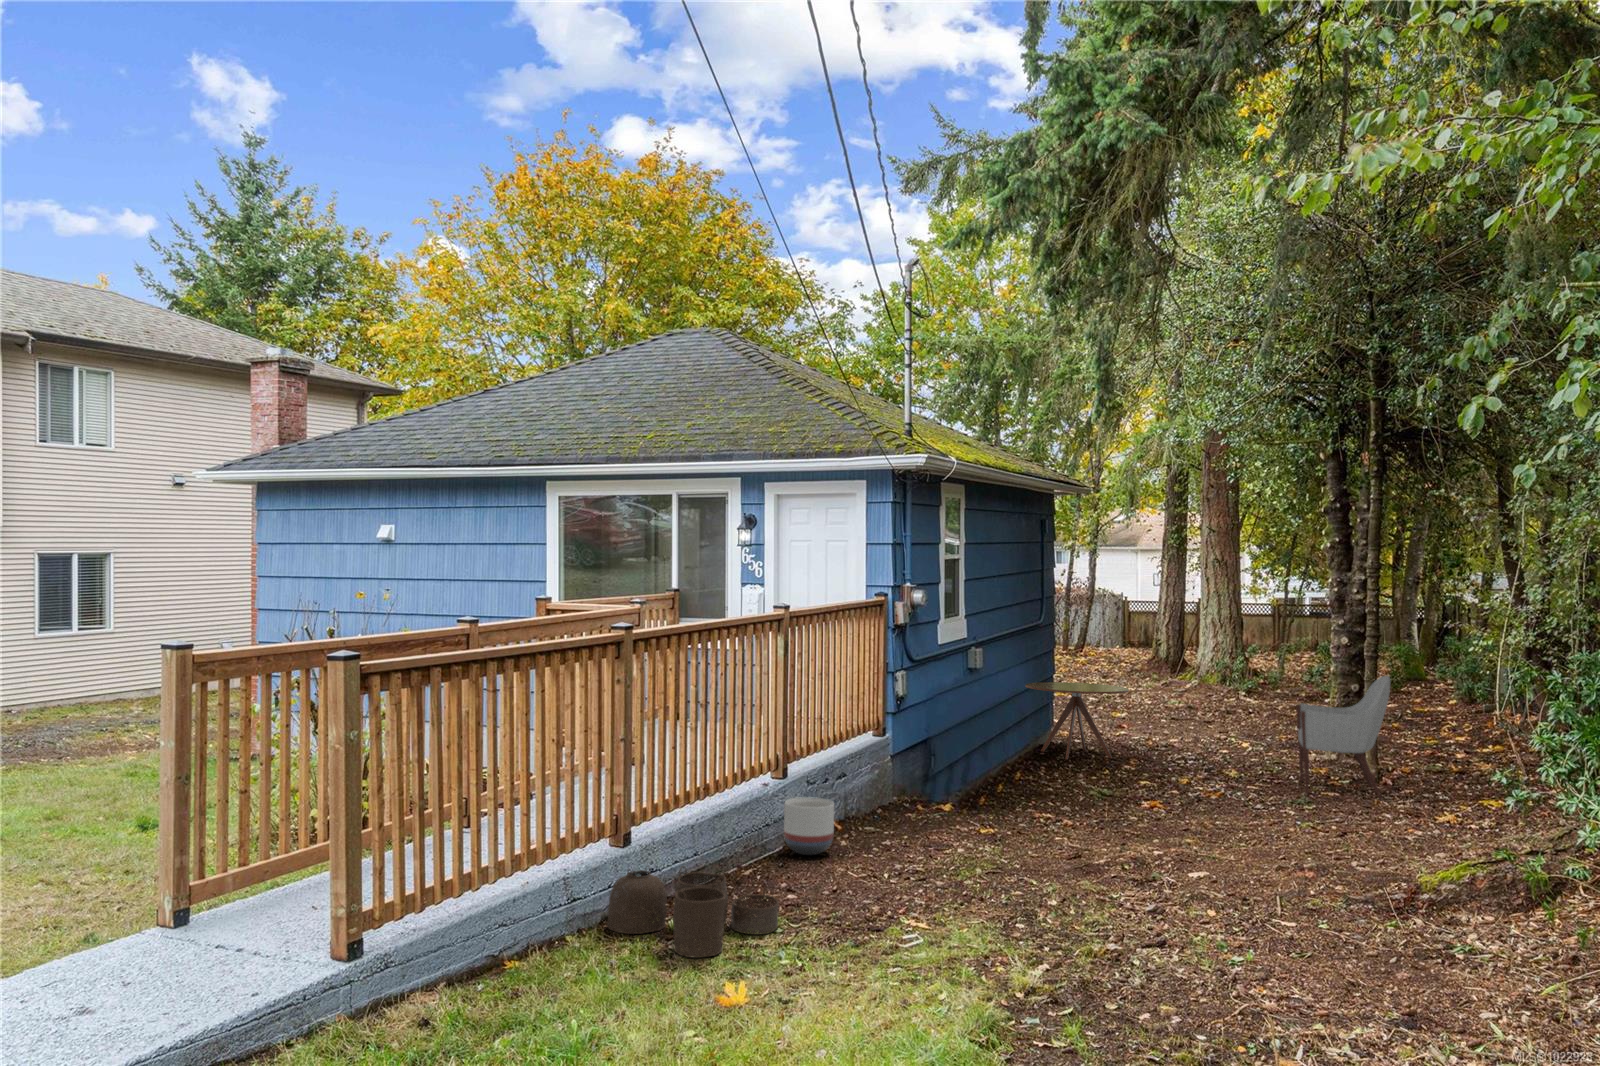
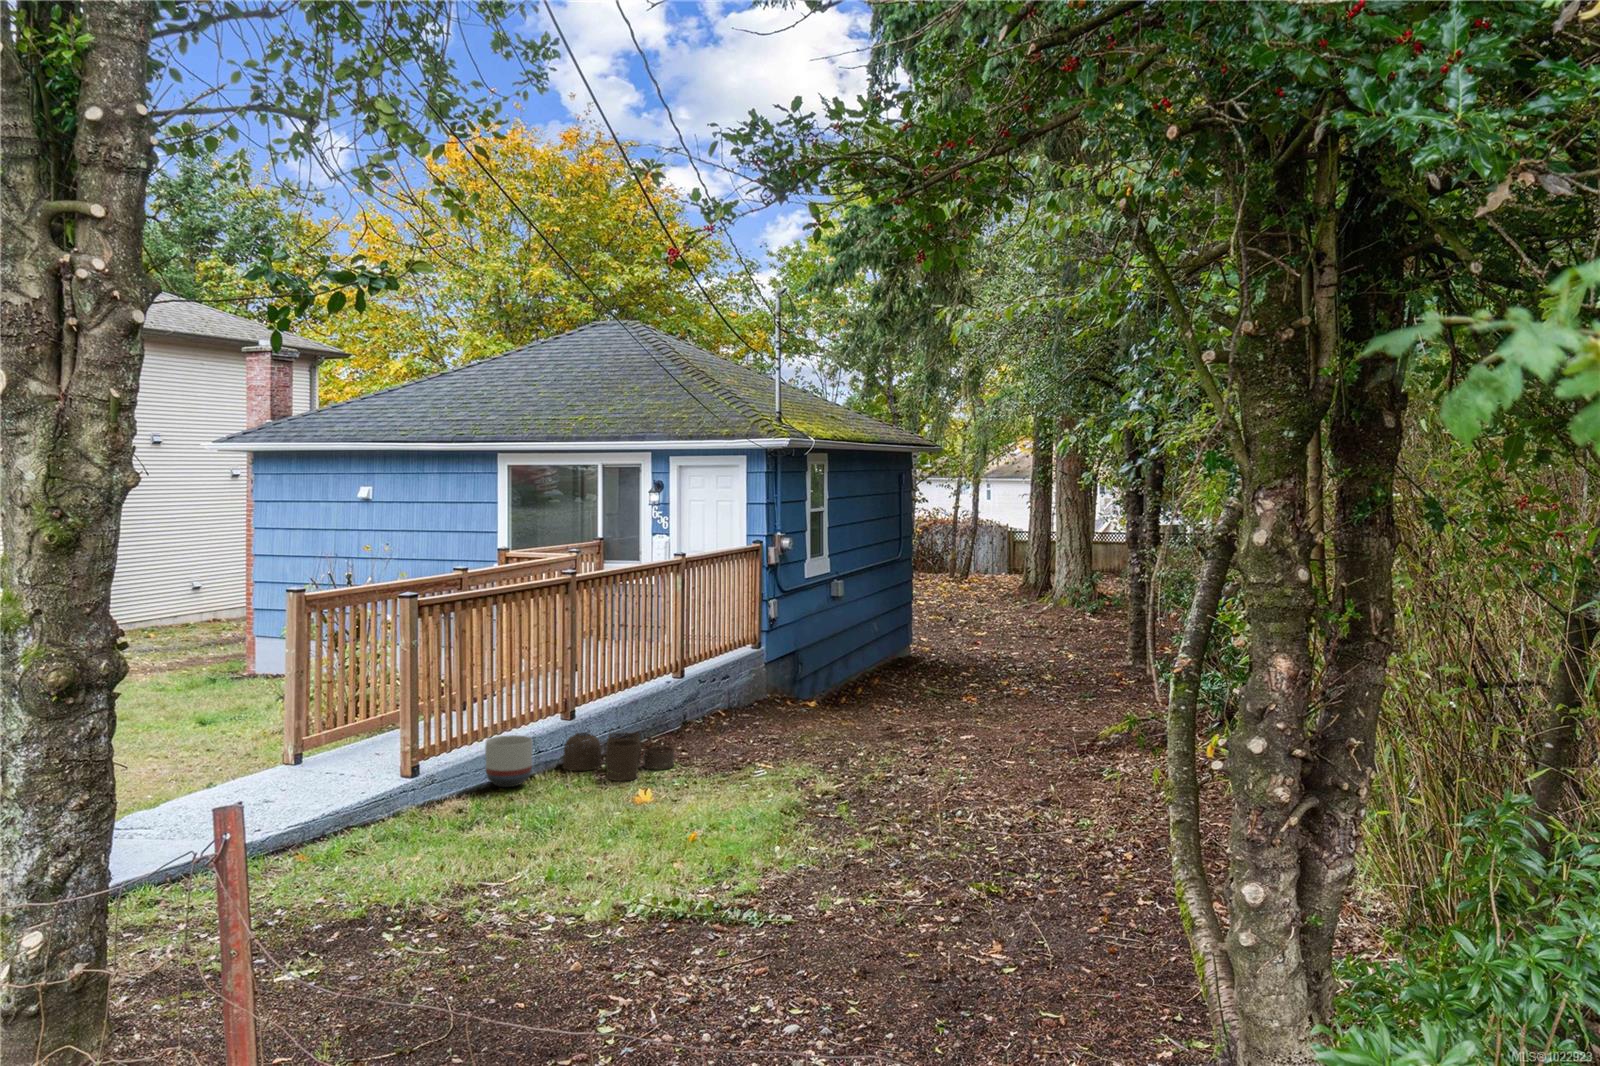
chair: present [1296,676,1390,801] -> none [1073,599,1138,690]
round table: present [1026,682,1129,759] -> none [881,607,959,666]
planter: present [784,797,834,855] -> present [485,735,533,787]

